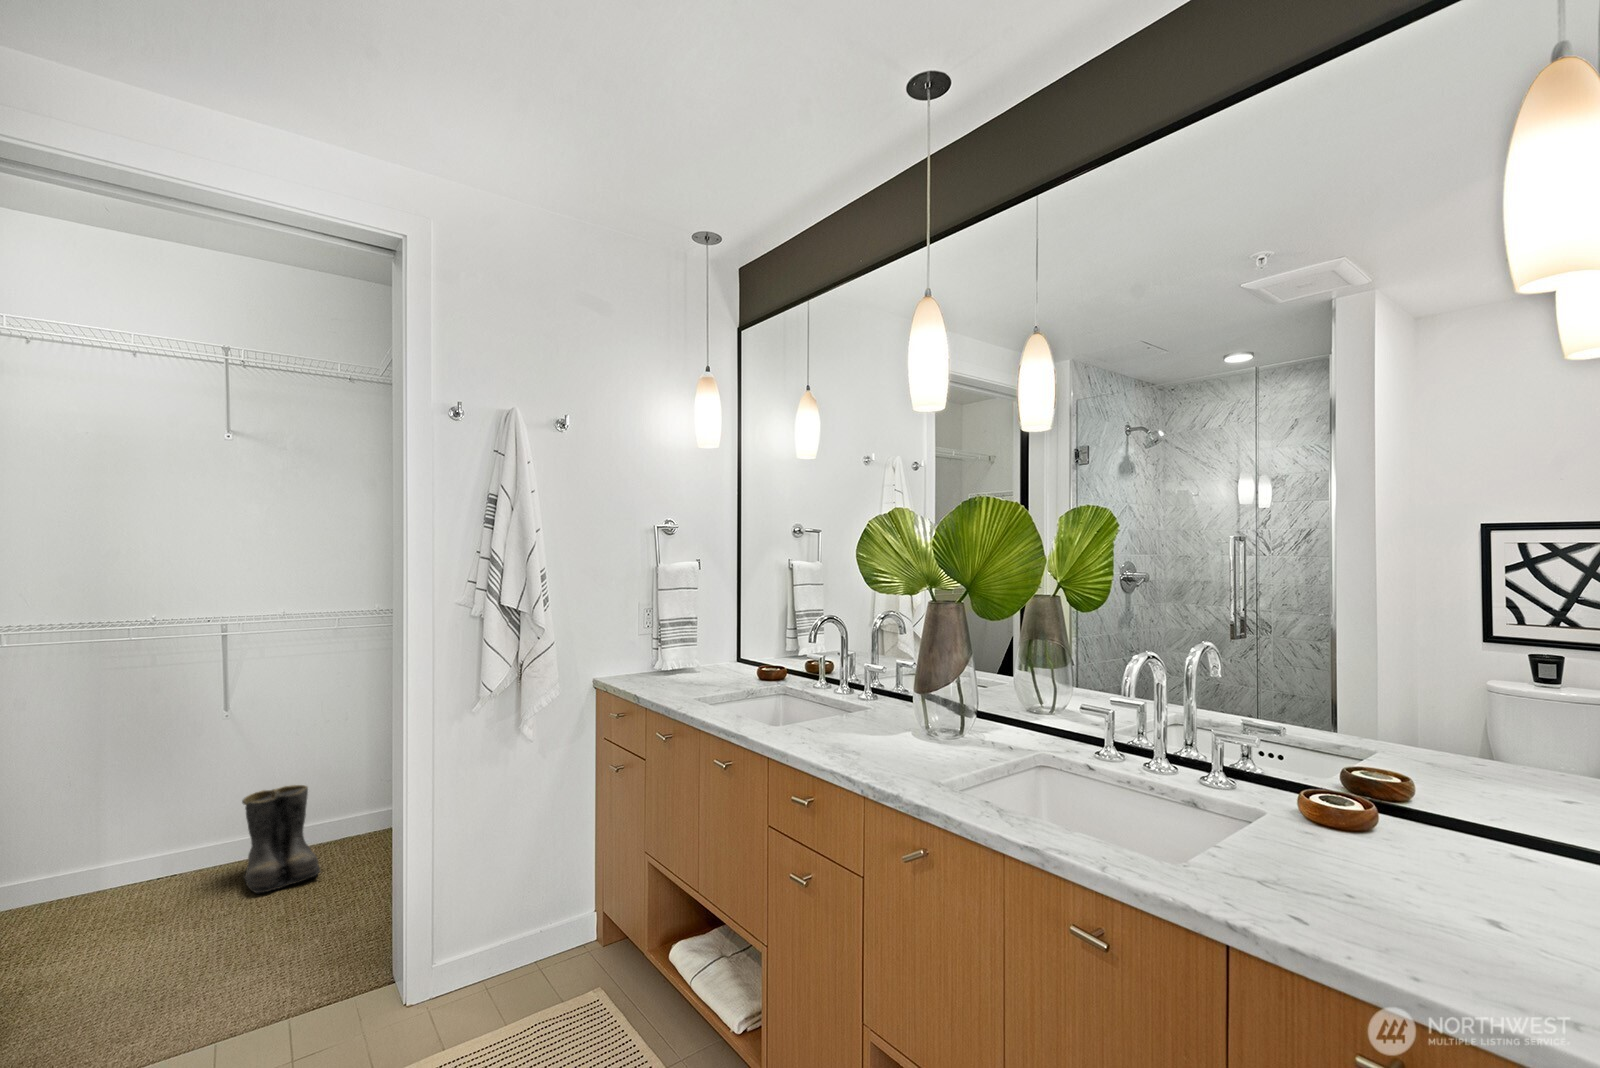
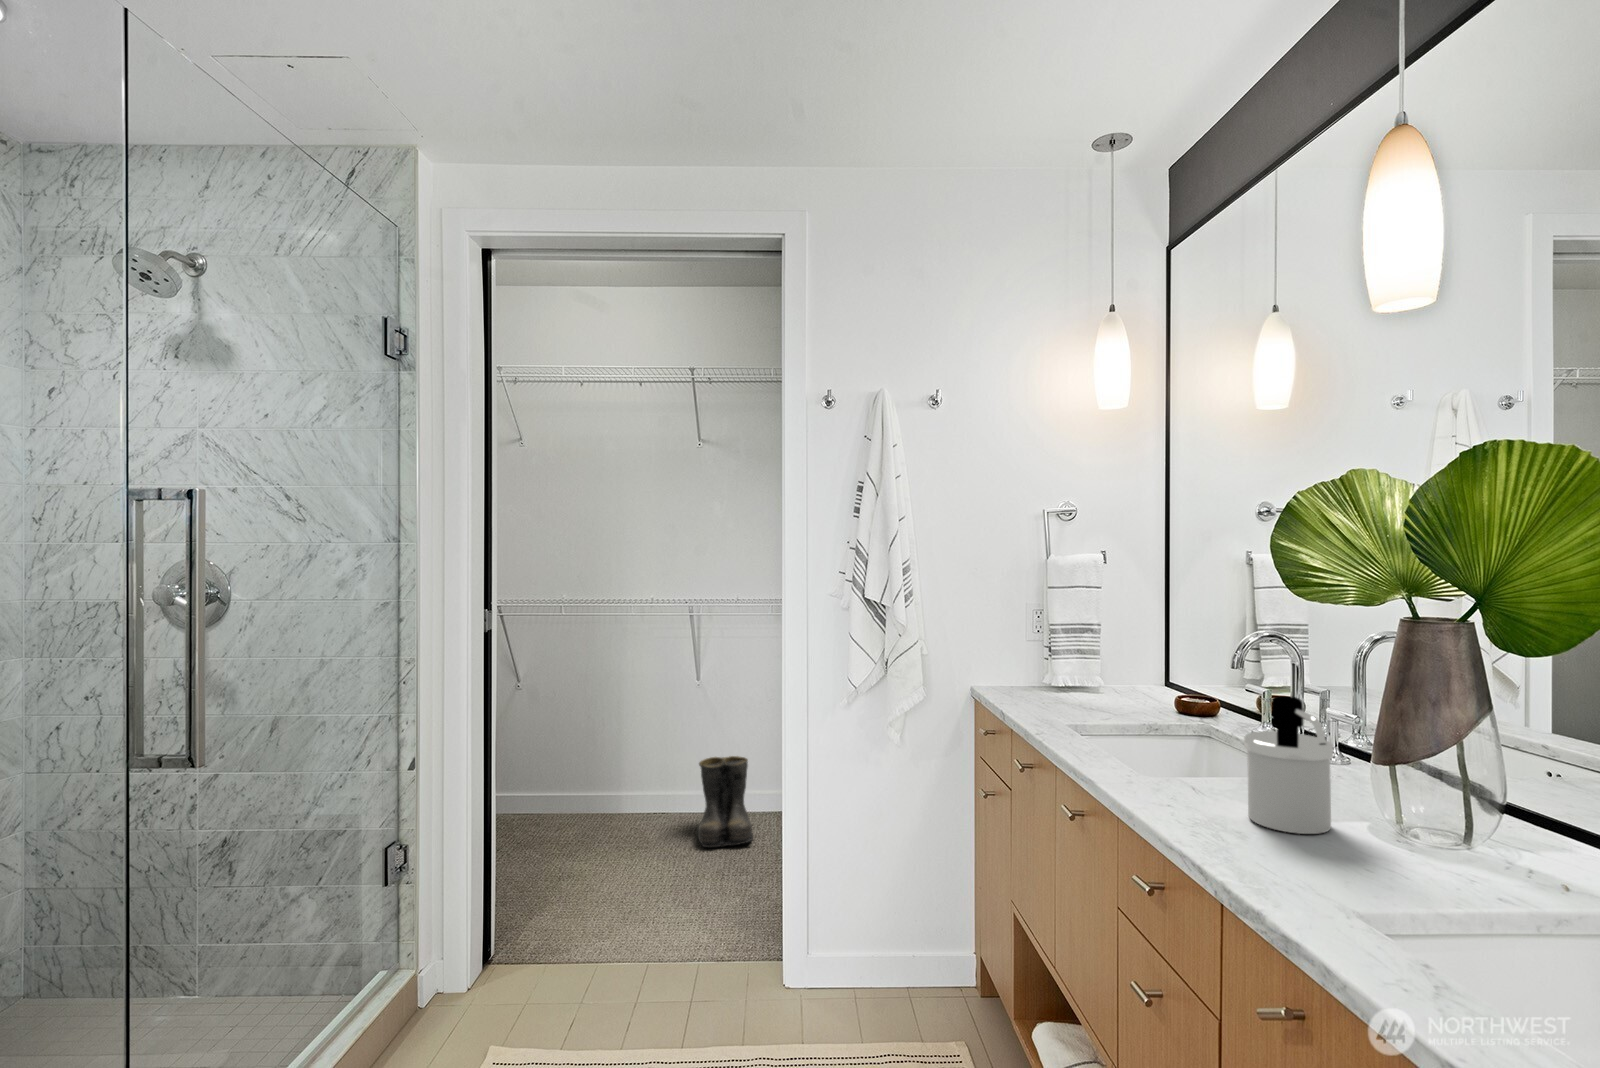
soap dispenser: none [851,657,908,747] -> present [1244,696,1333,834]

